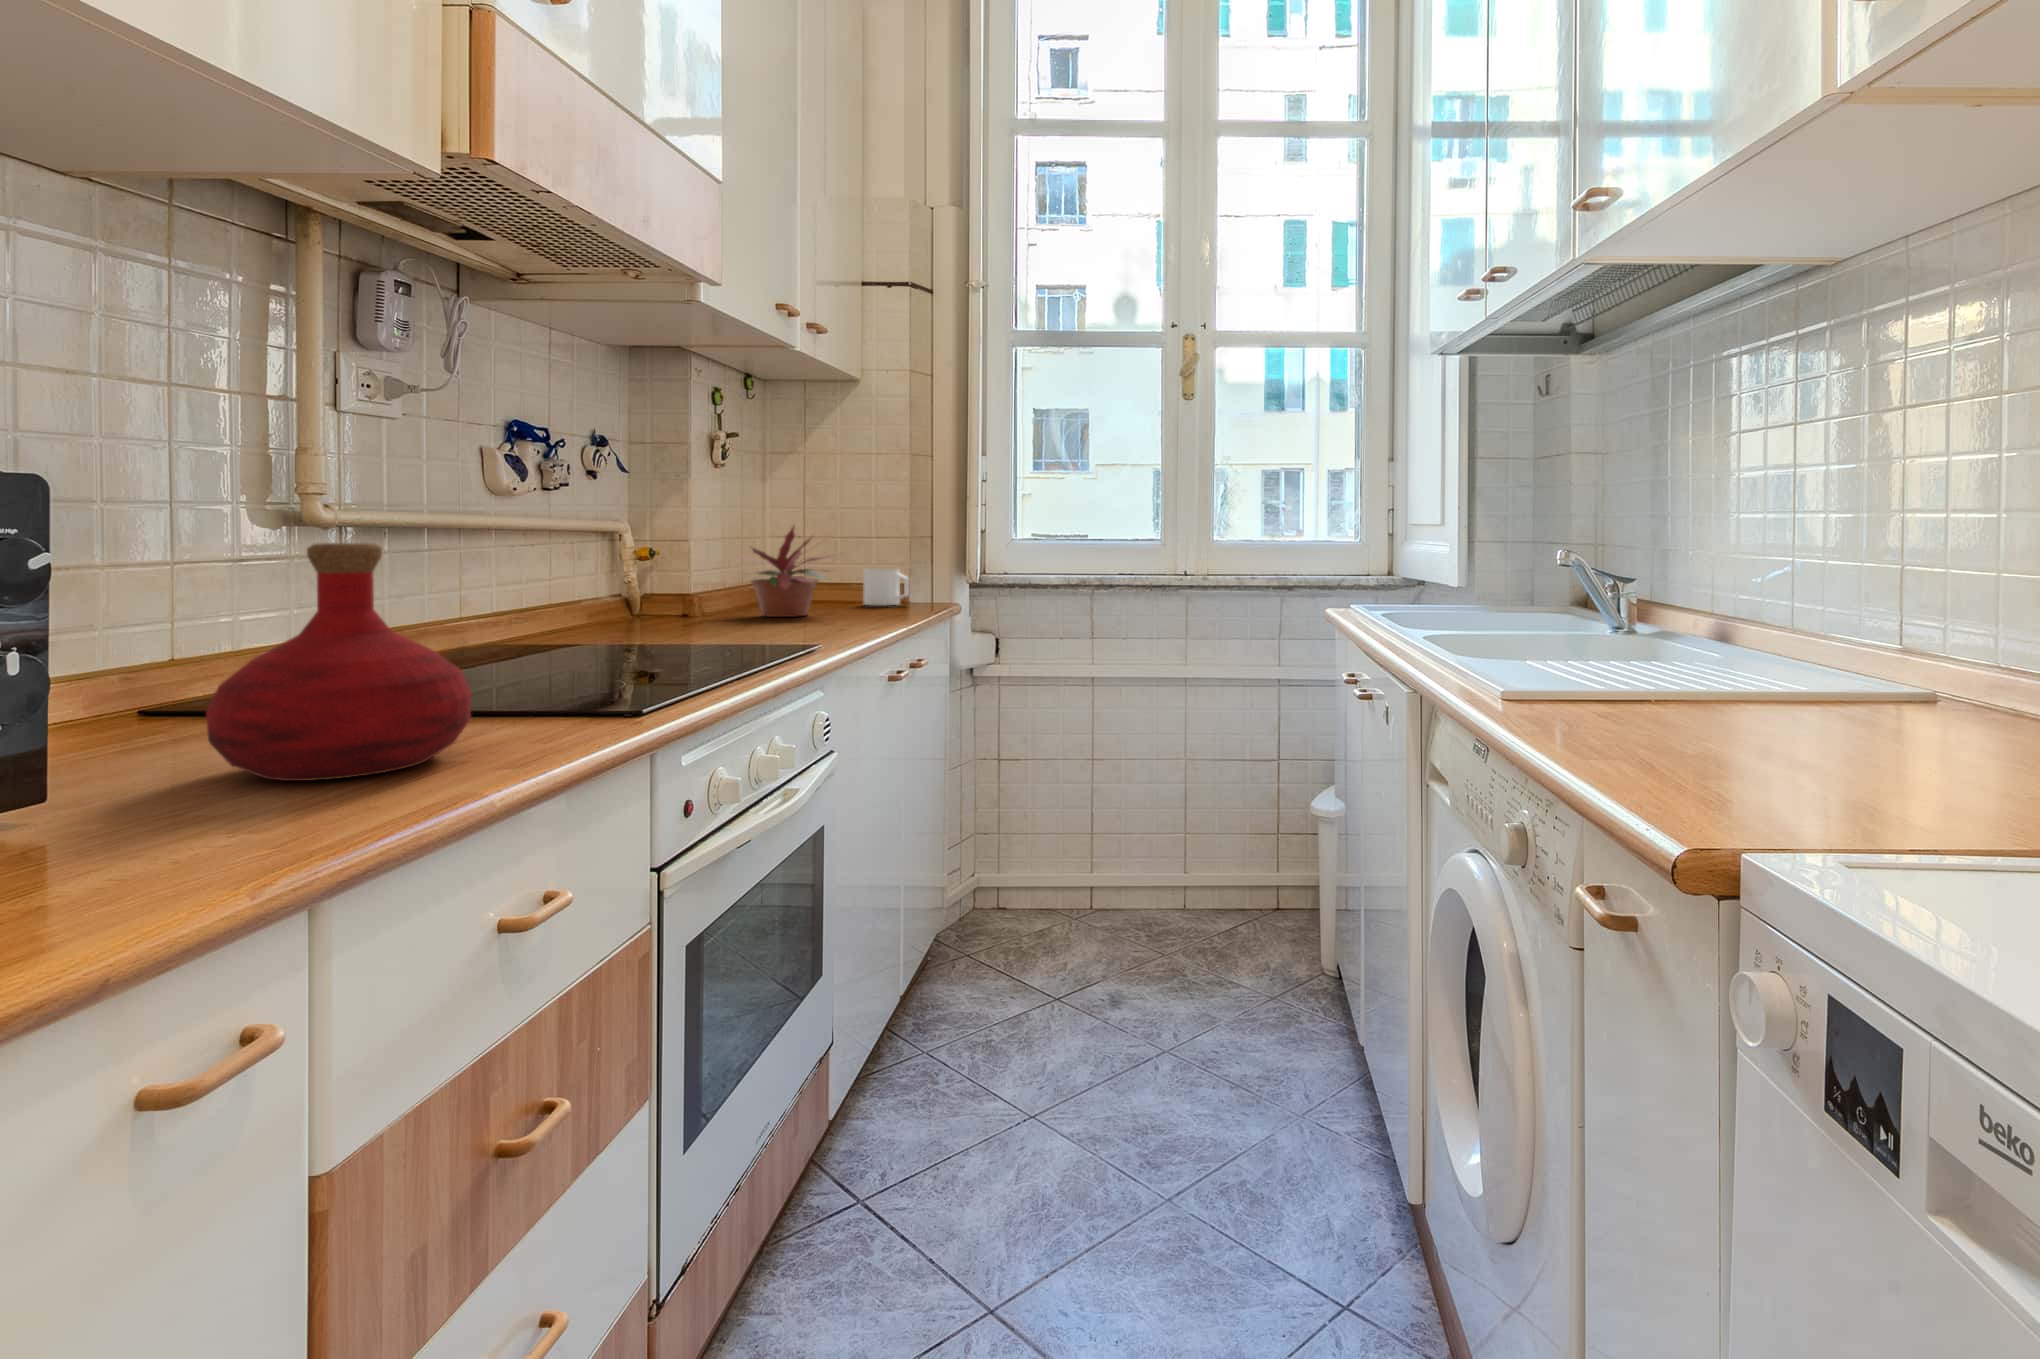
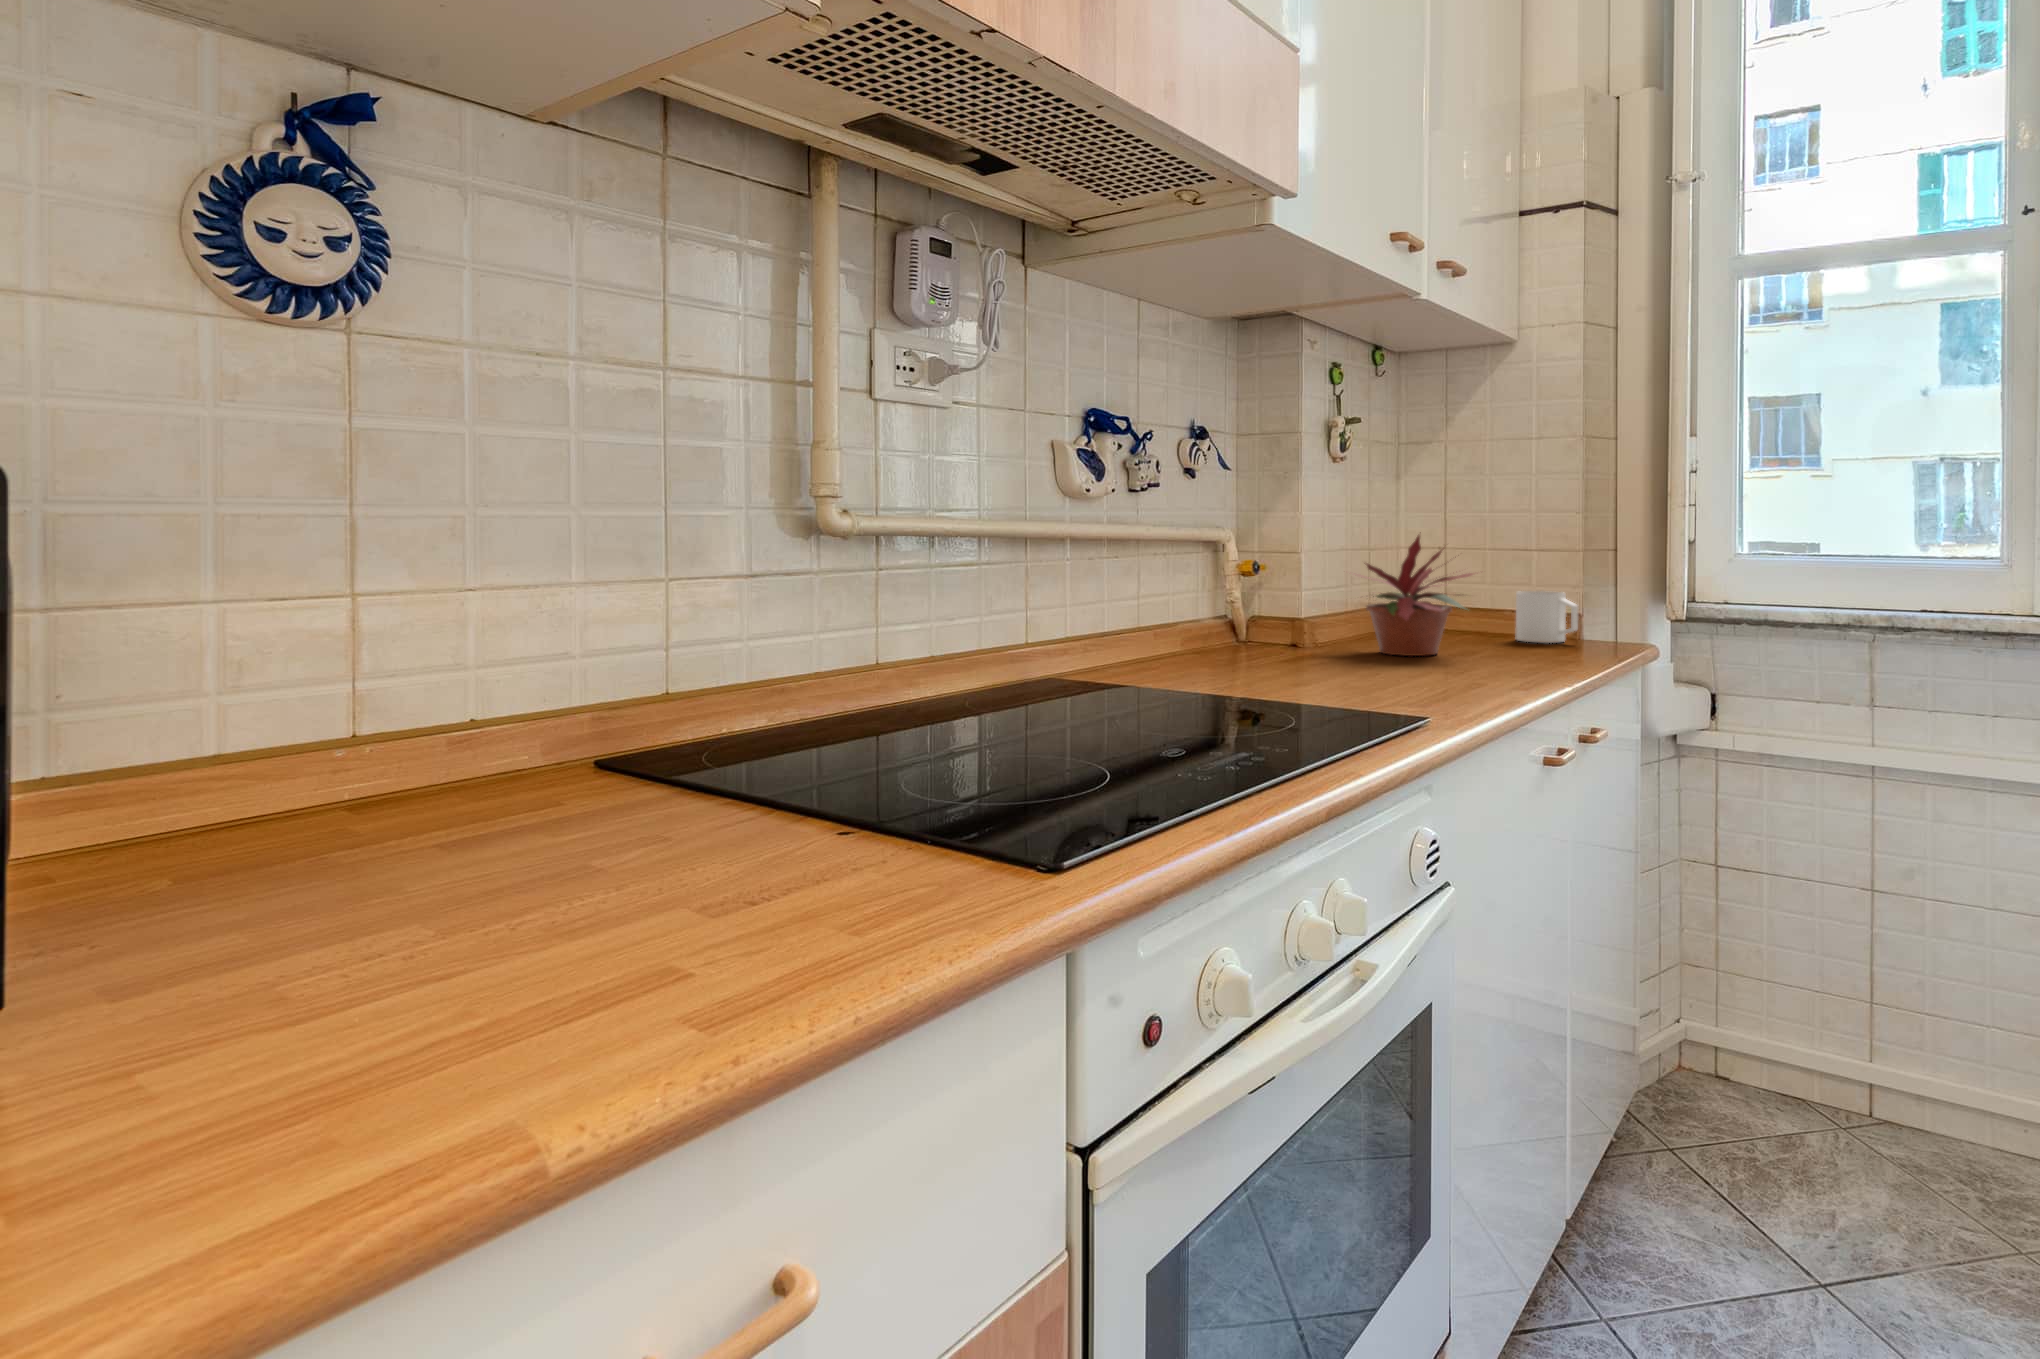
bottle: present [206,543,472,781] -> none [362,564,765,981]

